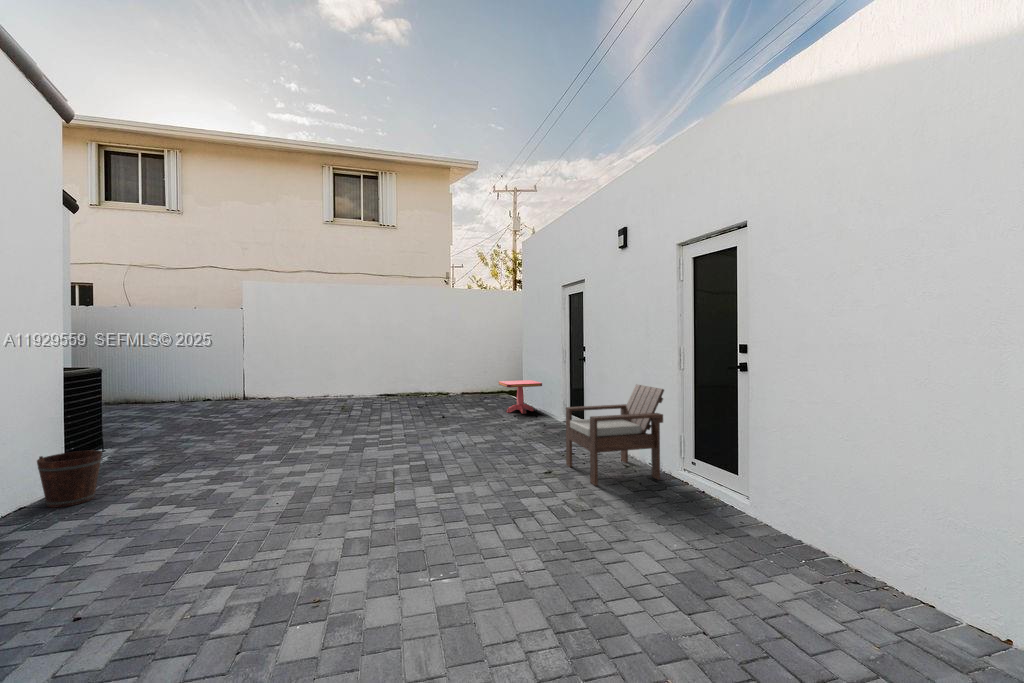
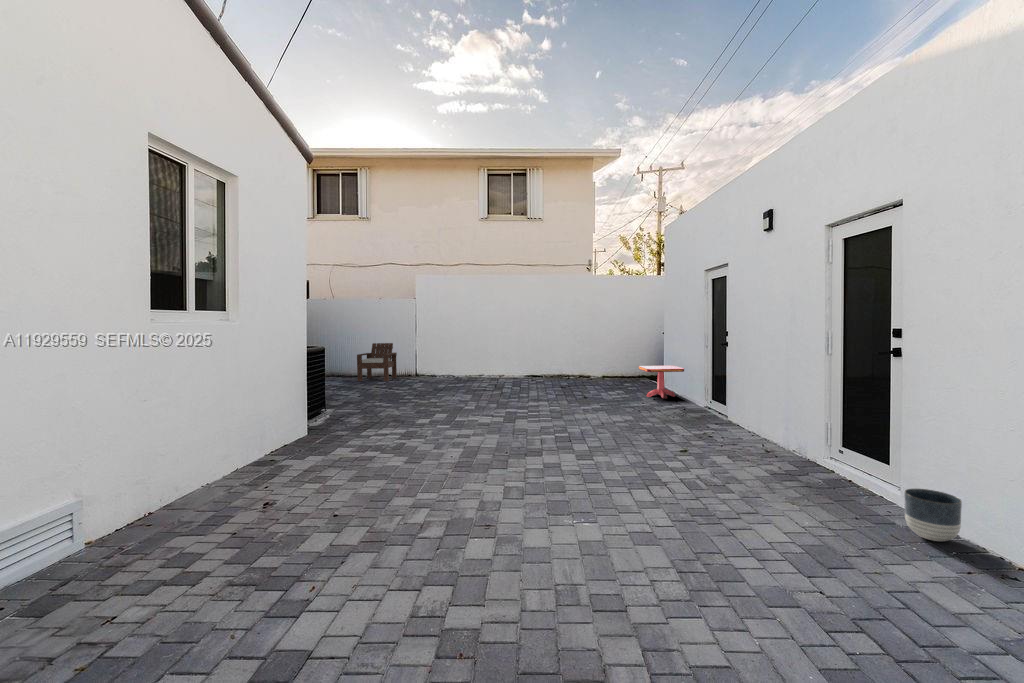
chair: present [566,384,664,486] -> present [357,343,397,381]
bucket: present [37,450,102,508] -> none [295,408,332,447]
planter: none [757,498,805,550] -> present [905,489,962,541]

